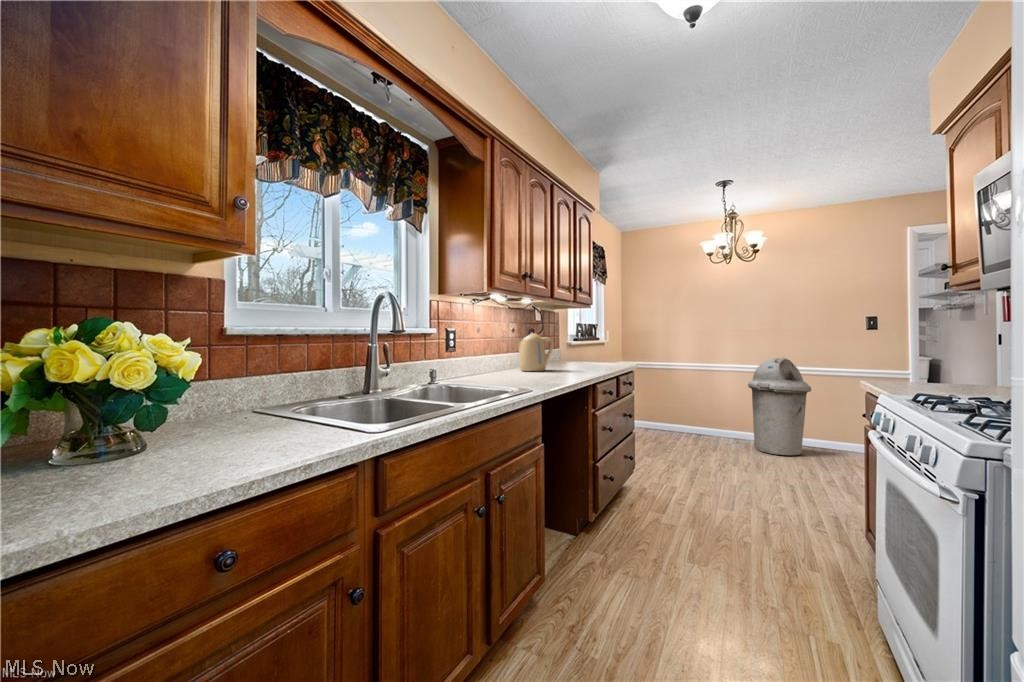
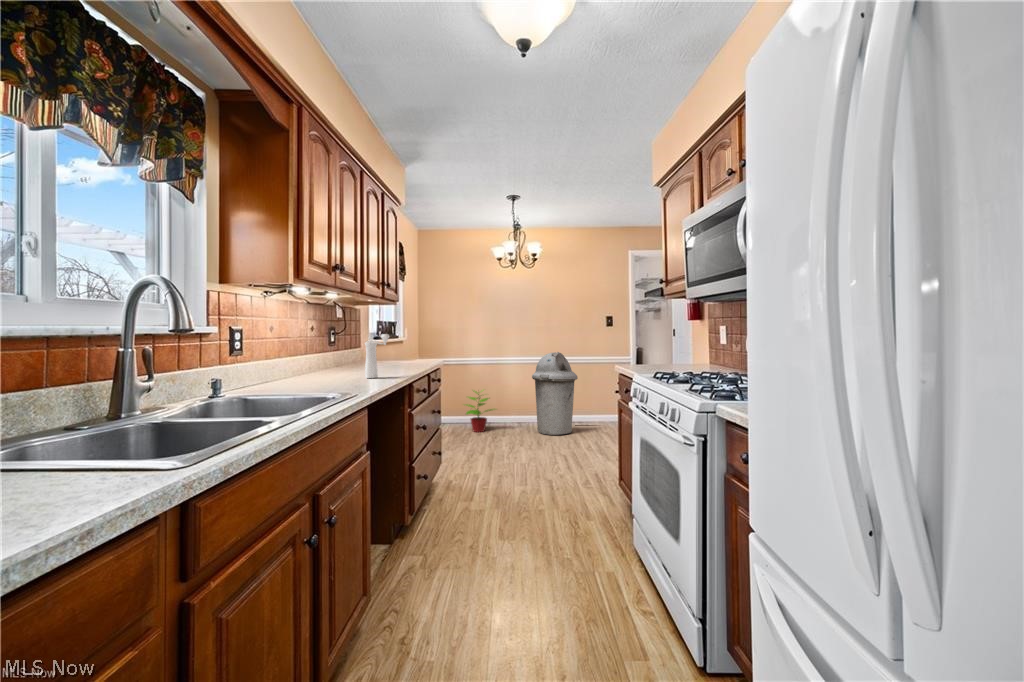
kettle: present [516,333,554,371] -> none [315,332,362,374]
pepper mill: none [551,336,575,377] -> present [365,334,389,378]
potted plant: none [664,392,705,440] -> present [466,391,493,432]

